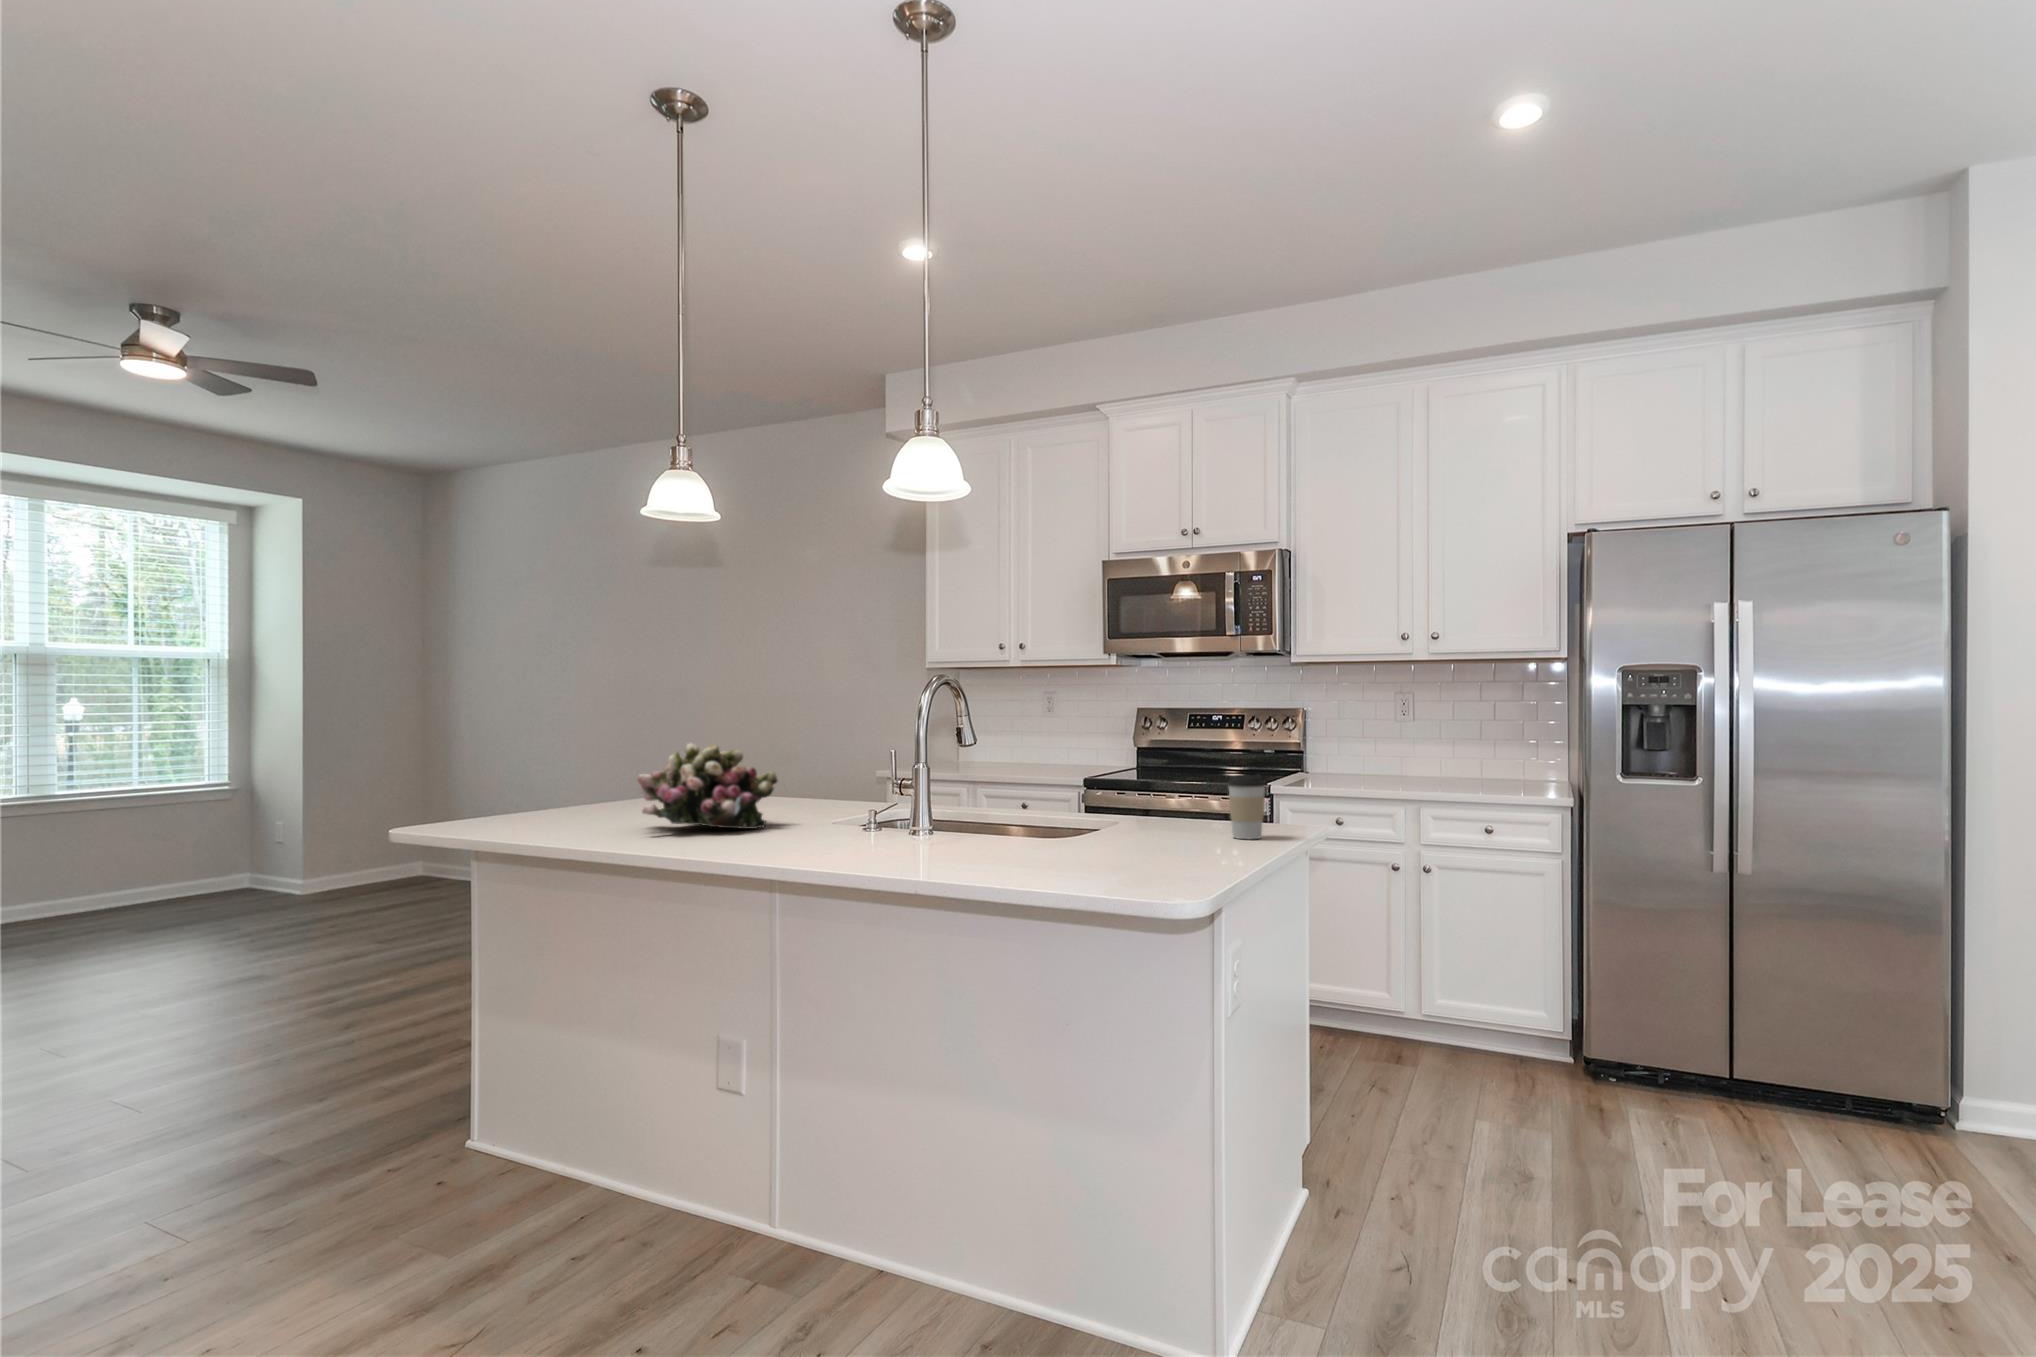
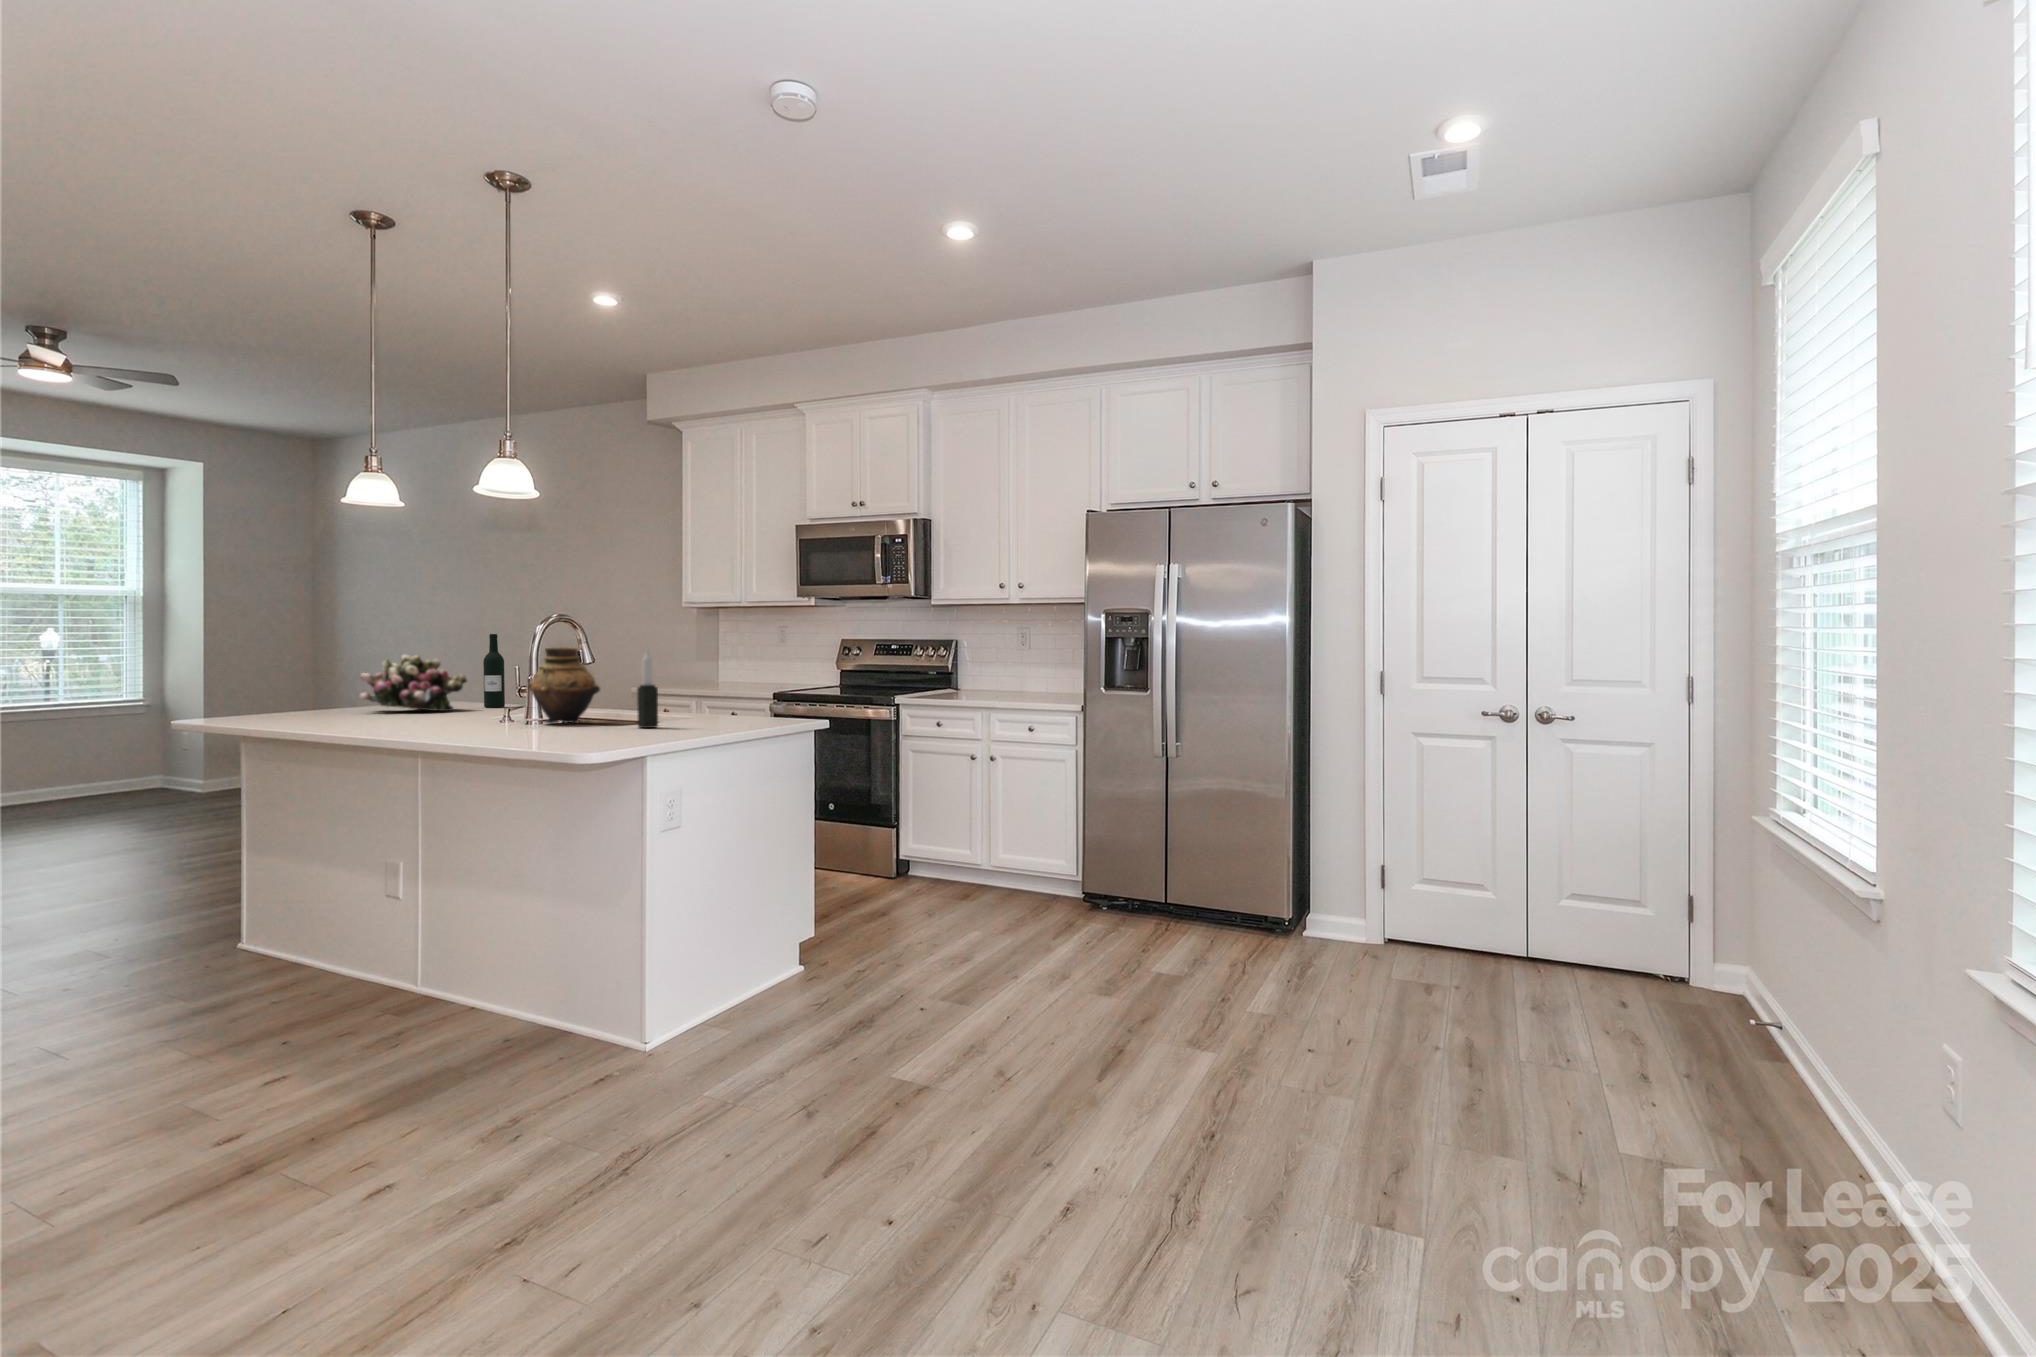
wine bottle: none [781,710,808,817] -> present [483,634,505,708]
vase: none [966,738,1080,864] -> present [528,647,600,723]
candle: none [1178,742,1211,877] -> present [637,649,658,728]
coffee cup: present [1228,774,1266,839] -> none [743,676,769,718]

